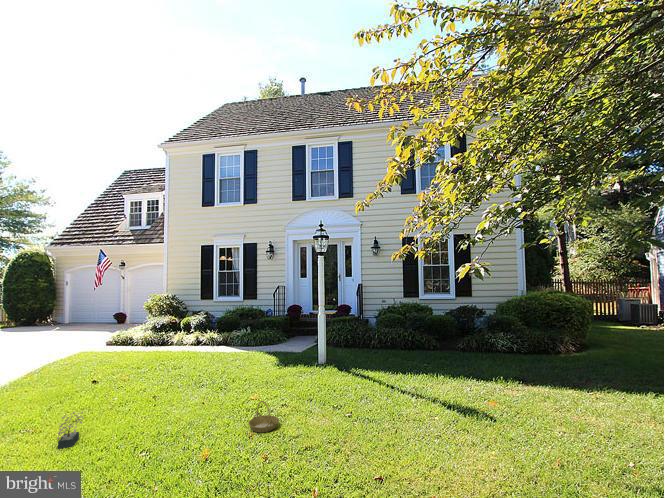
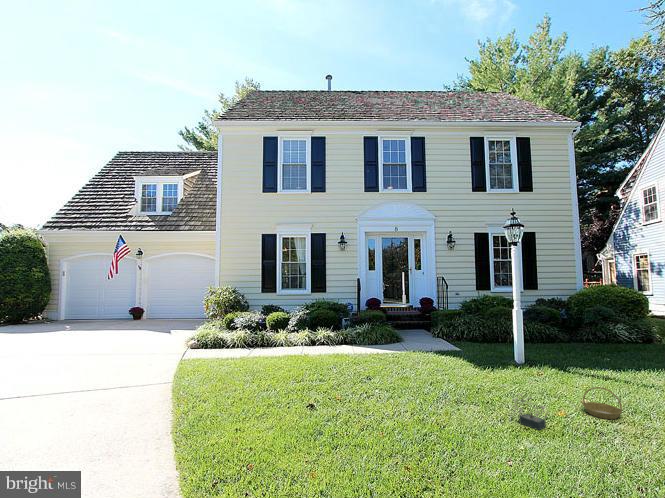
decorative plant: present [57,412,84,449] -> present [514,393,547,430]

